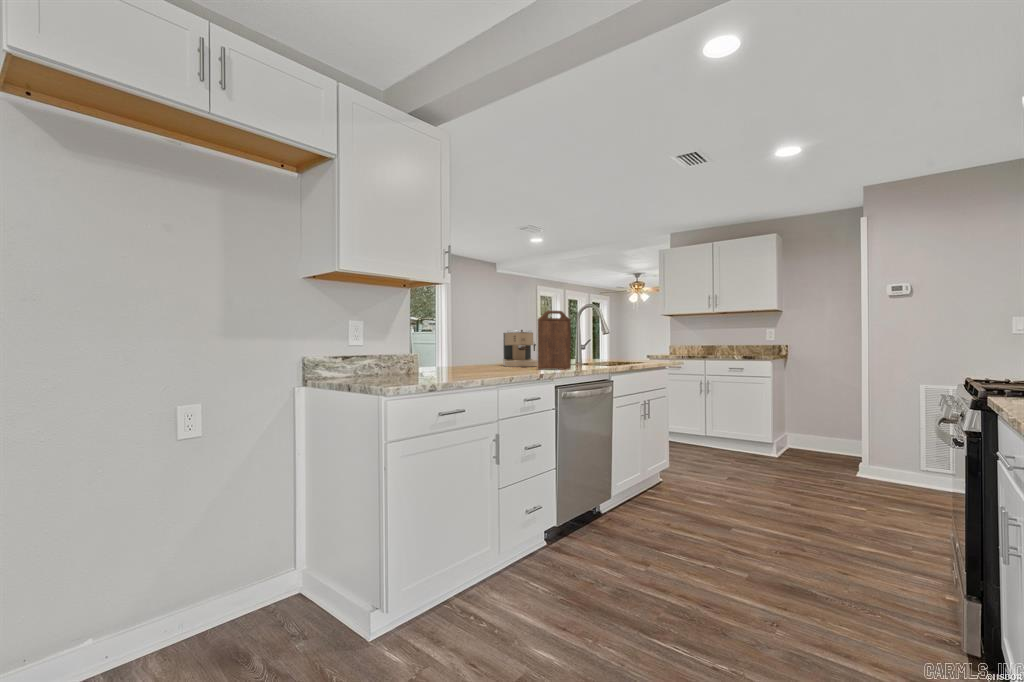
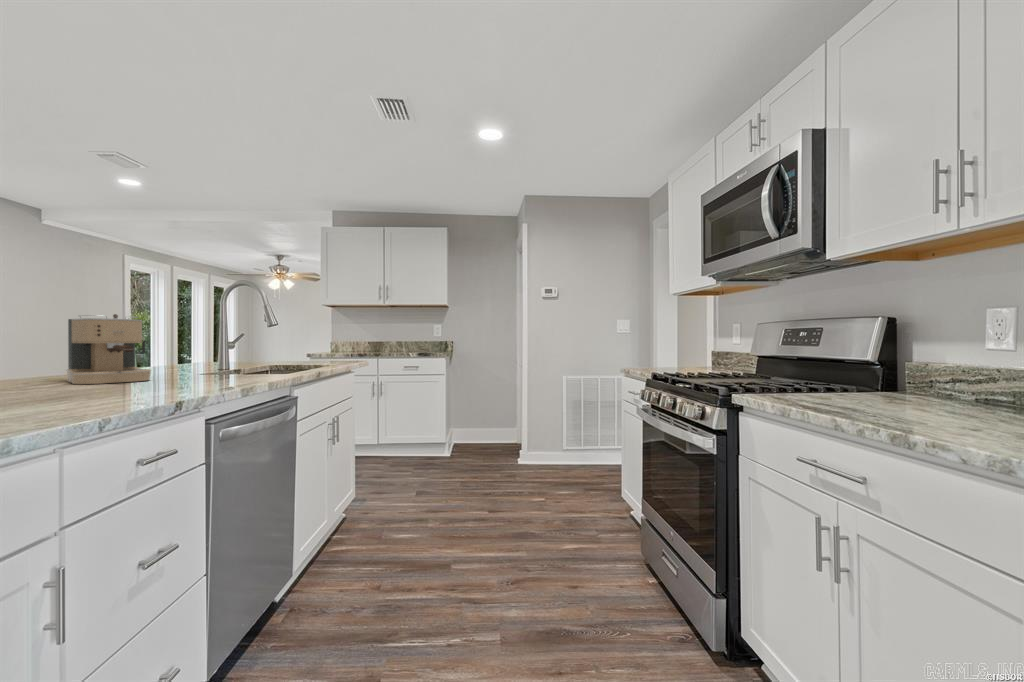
cutting board: present [538,310,571,370] -> none [158,281,227,389]

